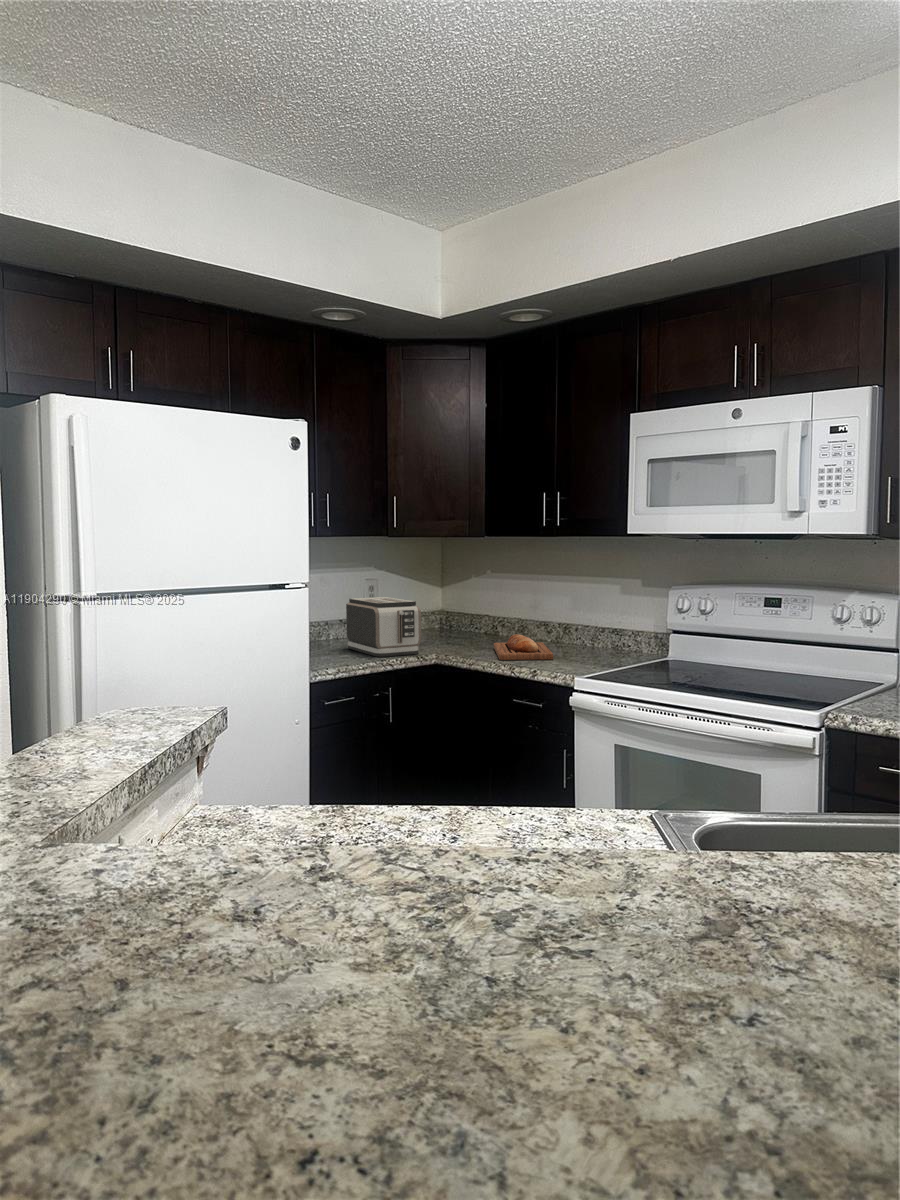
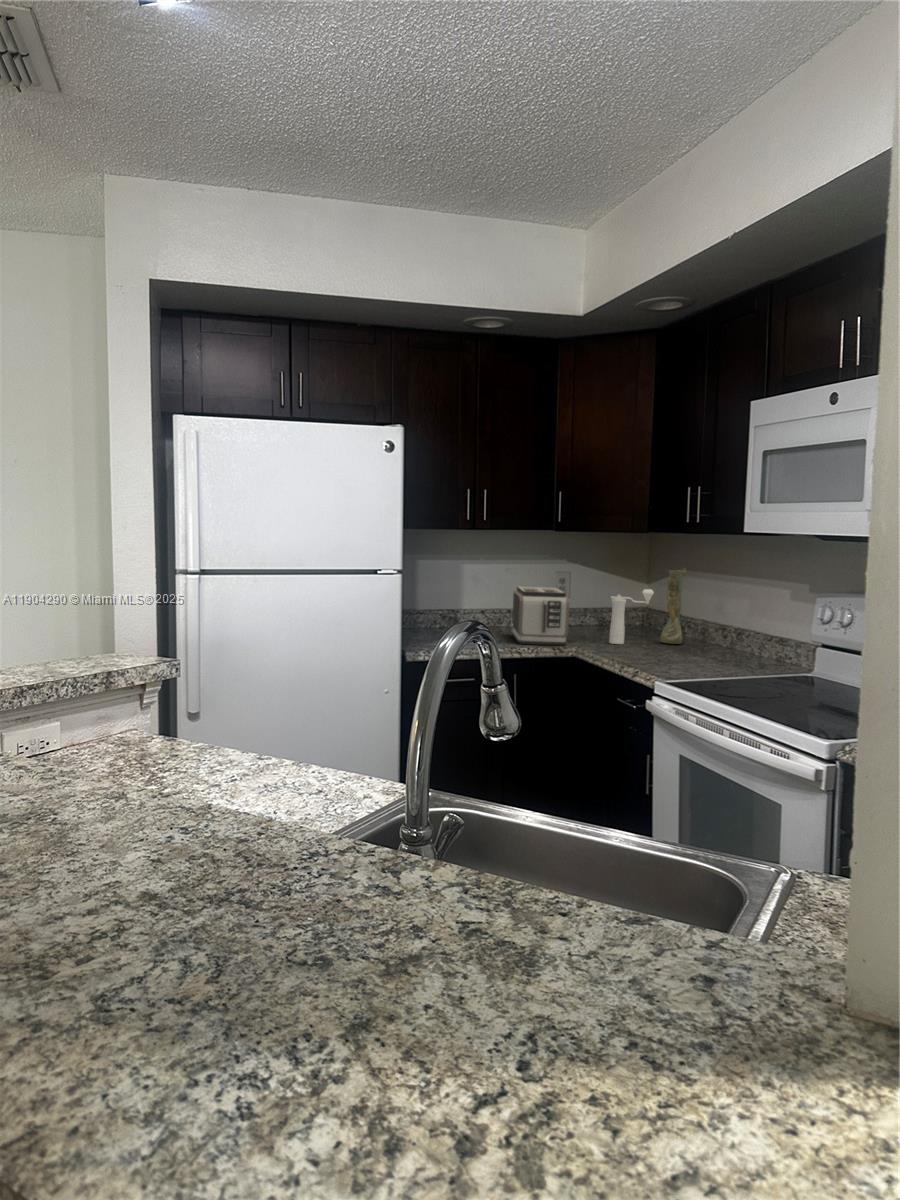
vase: none [485,571,507,641] -> present [660,570,686,644]
pepper mill: none [447,592,484,647] -> present [609,589,654,644]
bread loaf: present [494,634,553,660] -> none [626,636,703,664]

